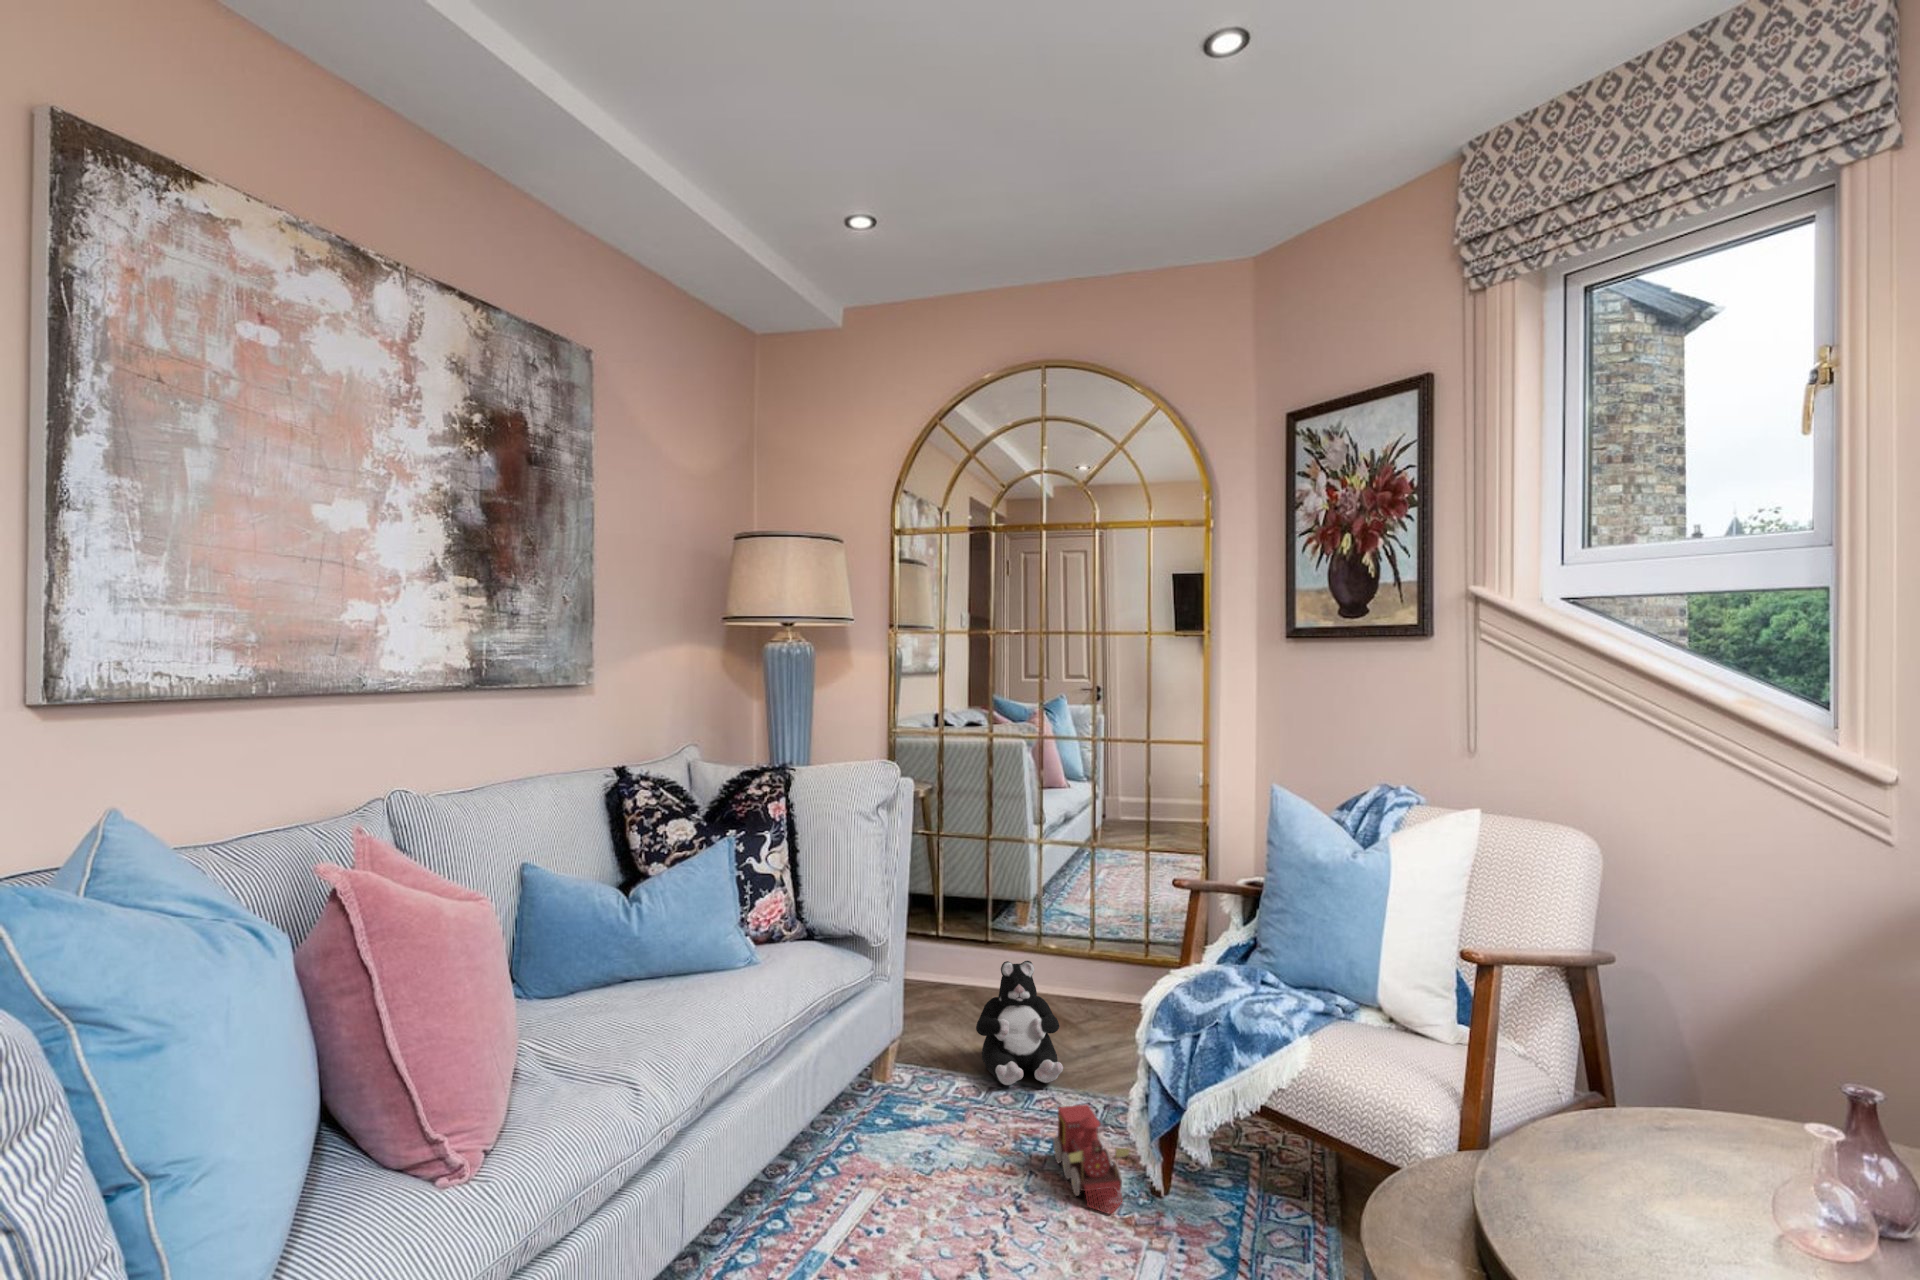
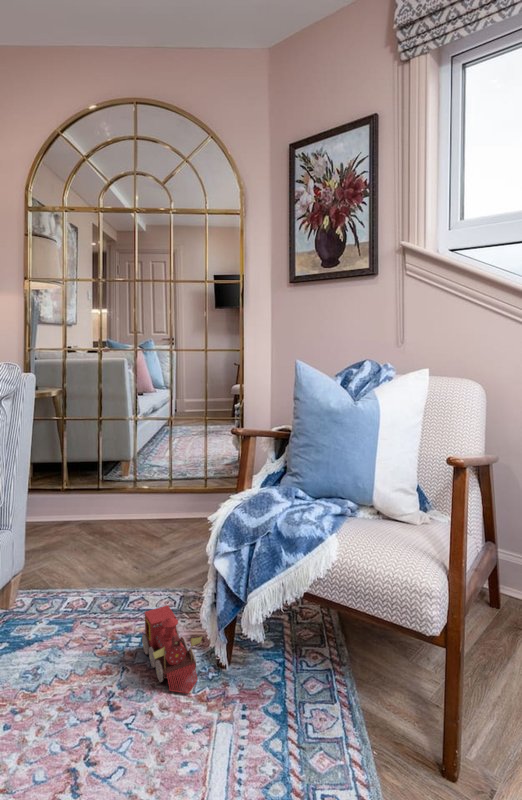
plush toy: present [976,961,1063,1085] -> none [85,505,151,595]

